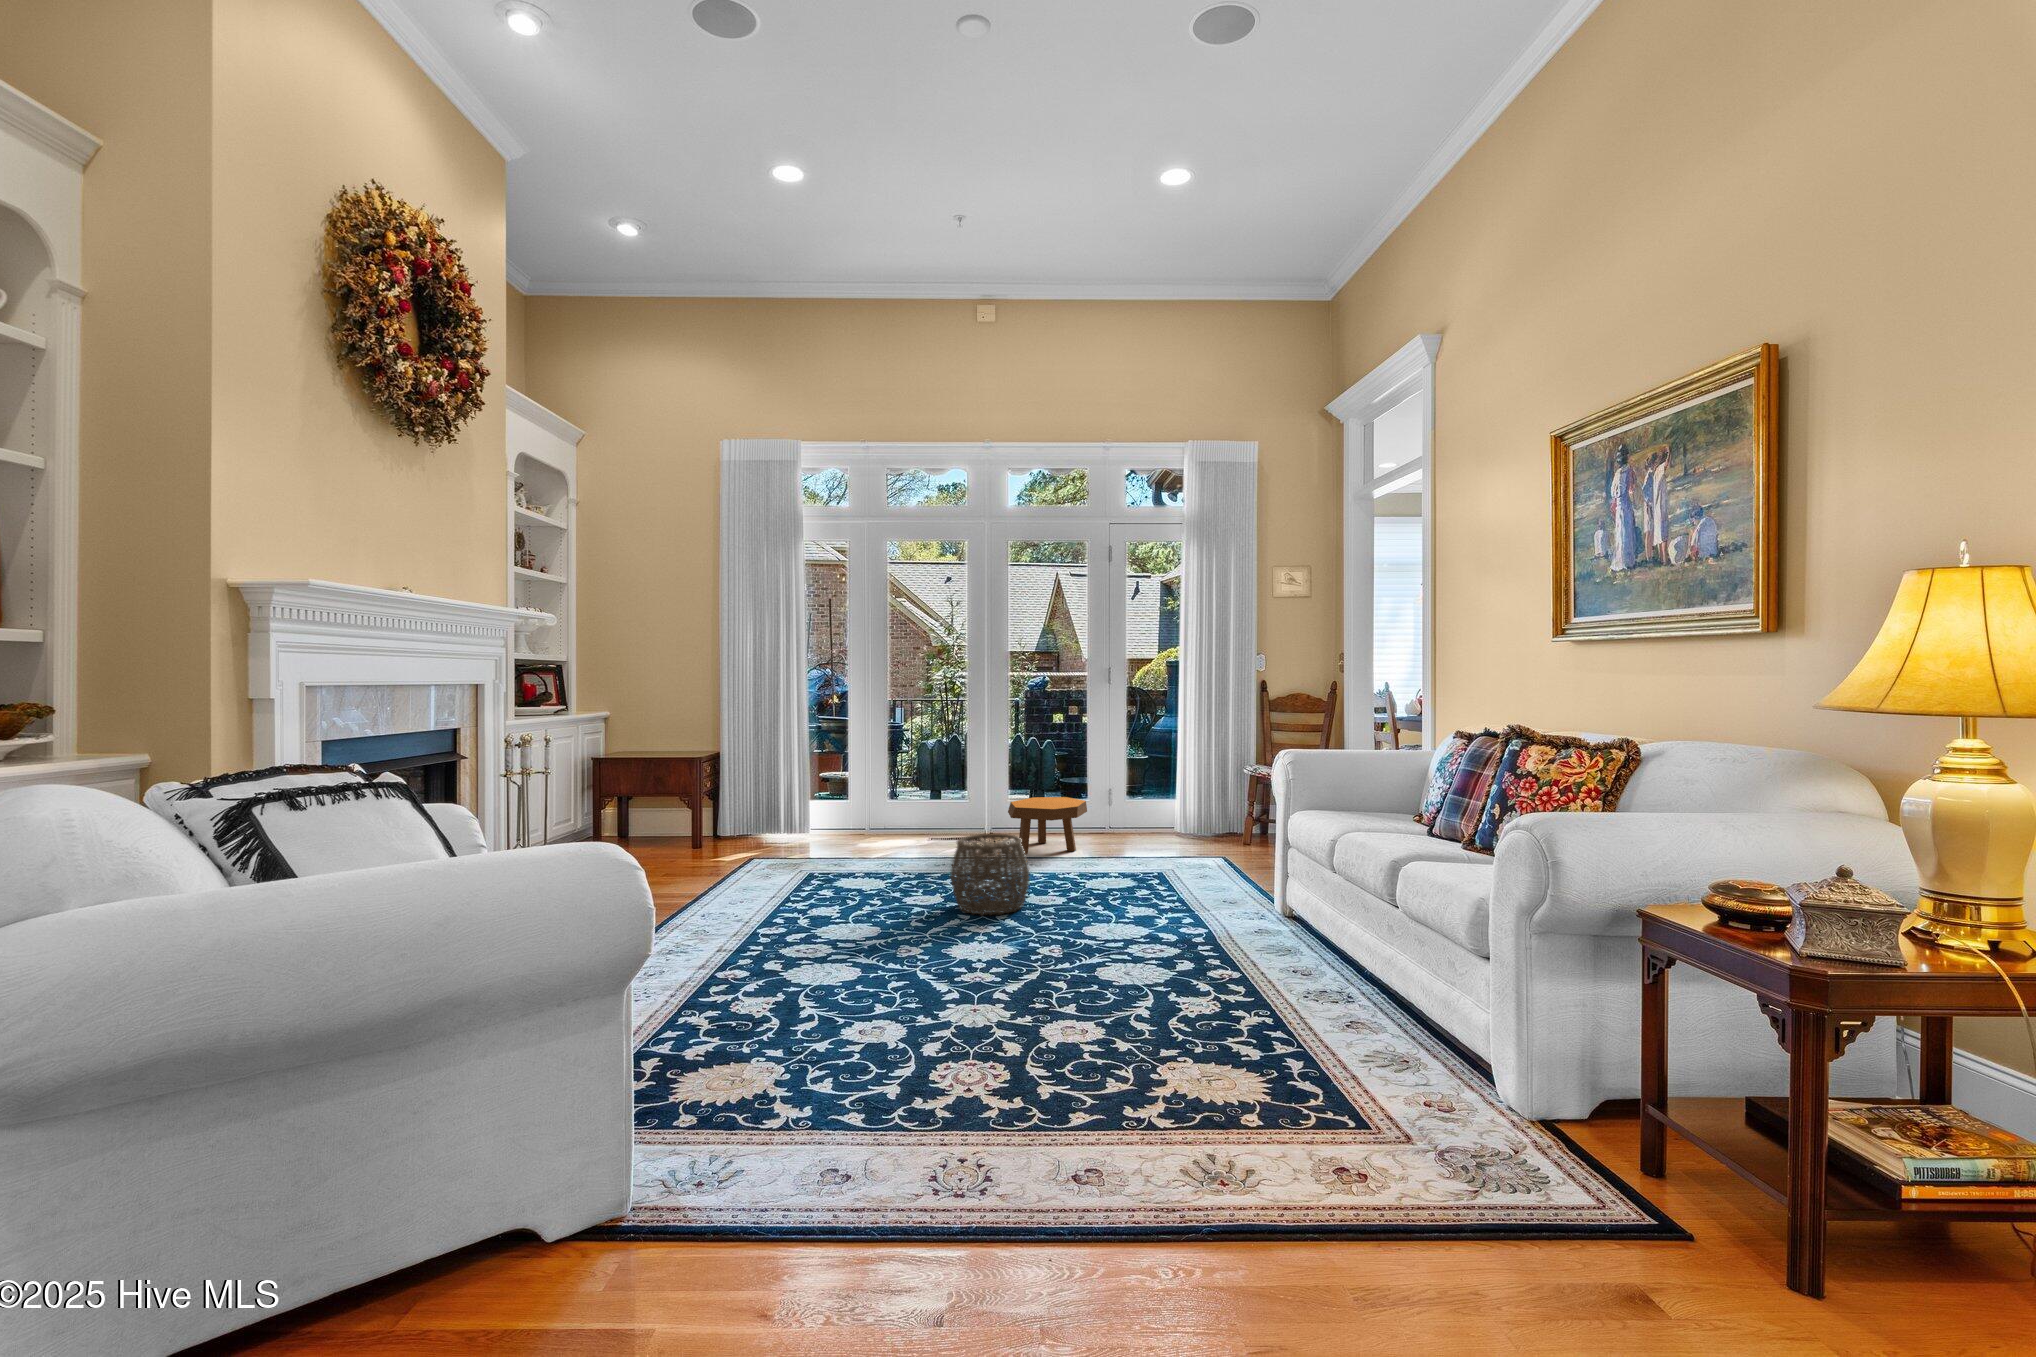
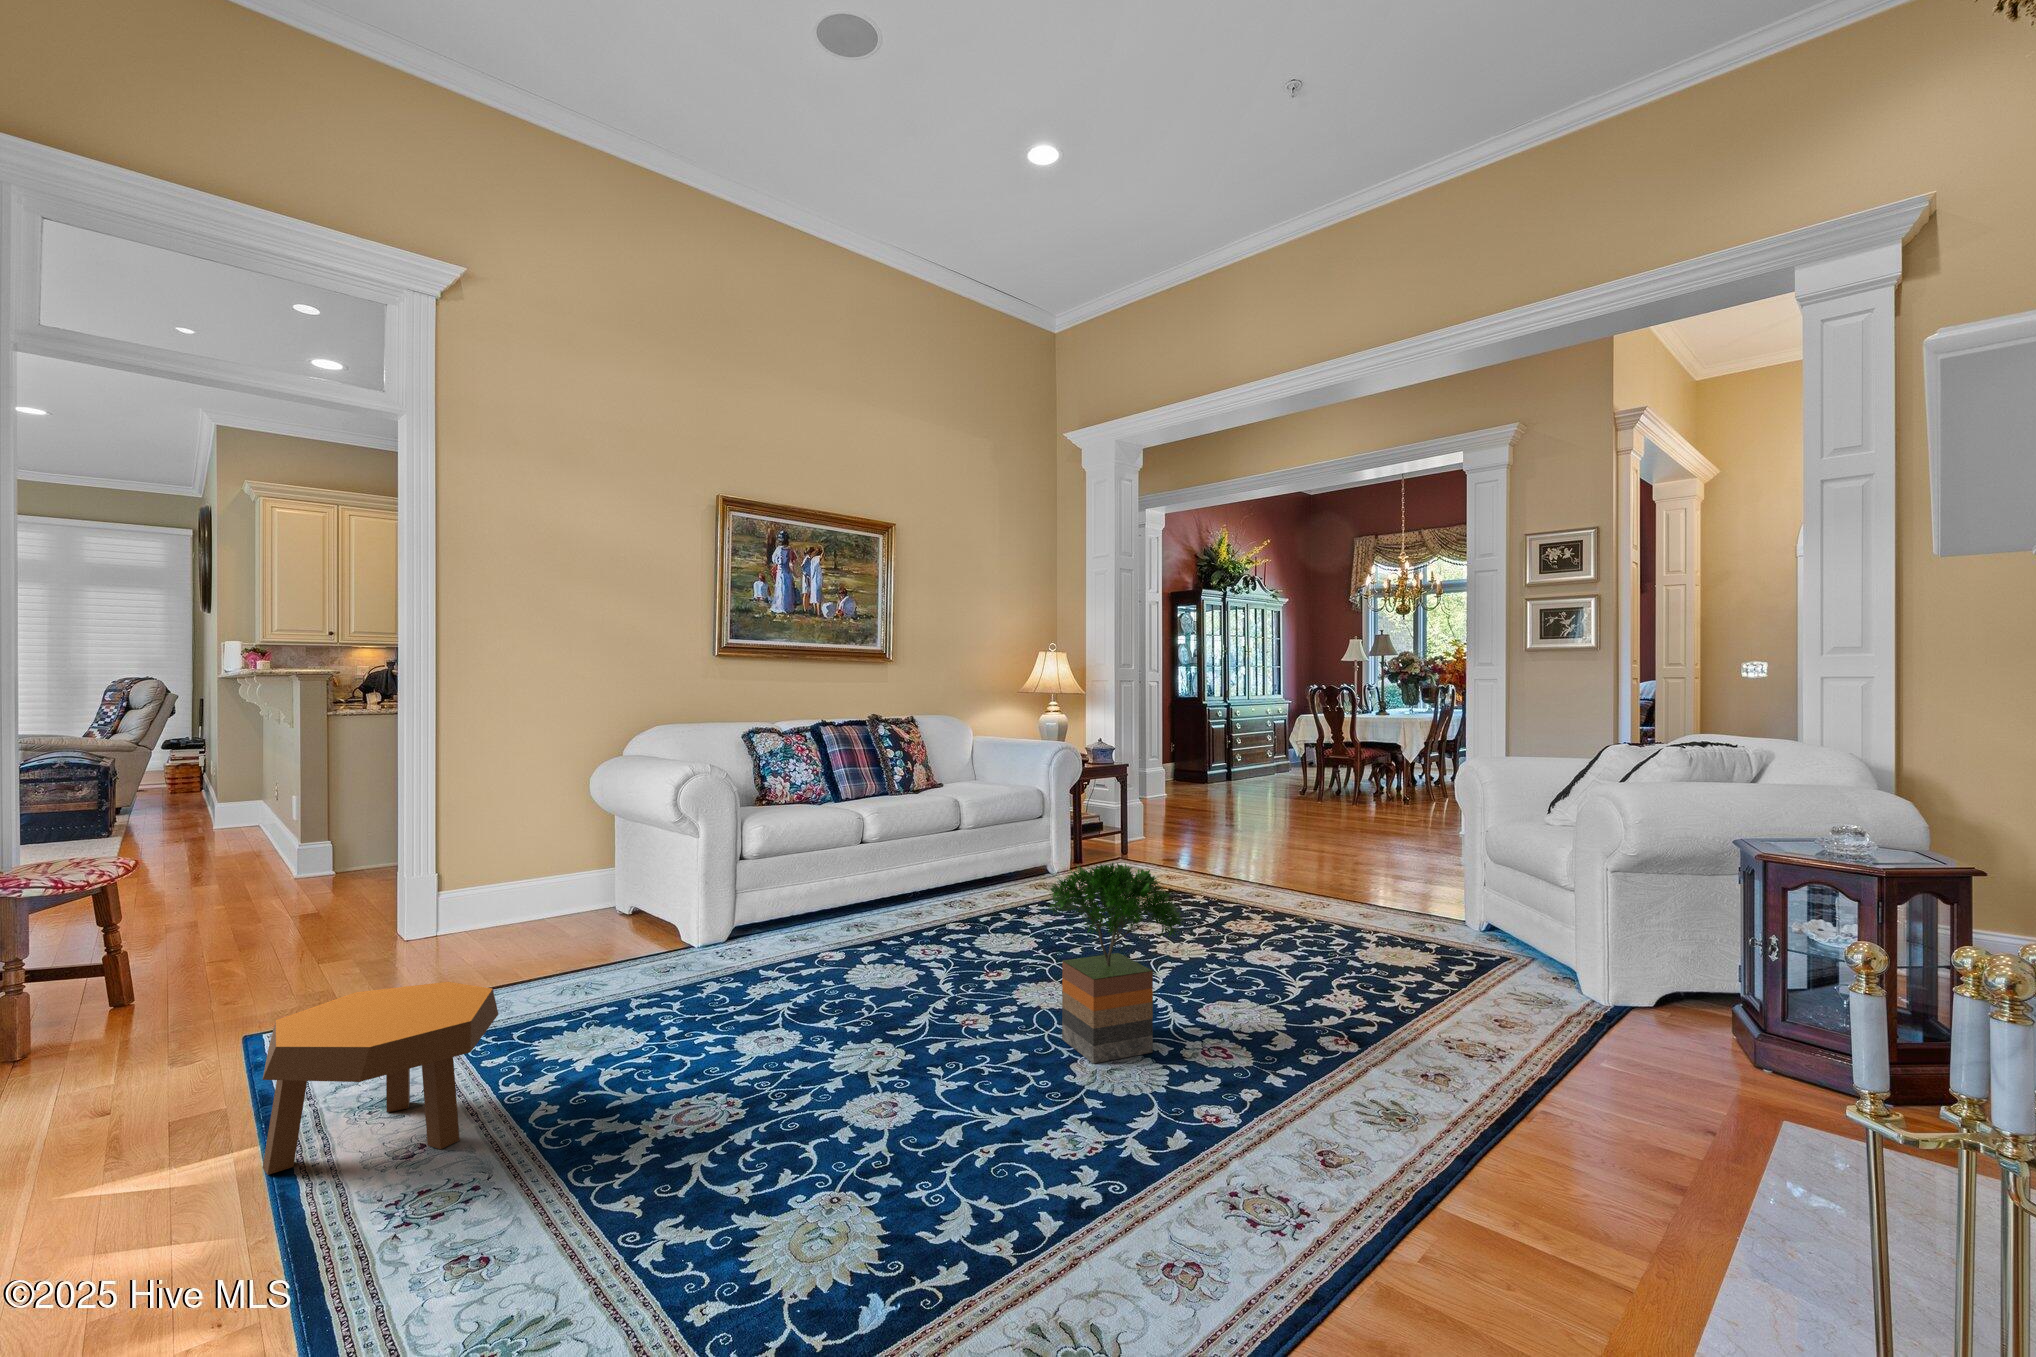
potted tree: none [814,807,913,940] -> present [1049,863,1183,1063]
woven basket: present [951,834,1029,915] -> none [845,912,969,1045]

